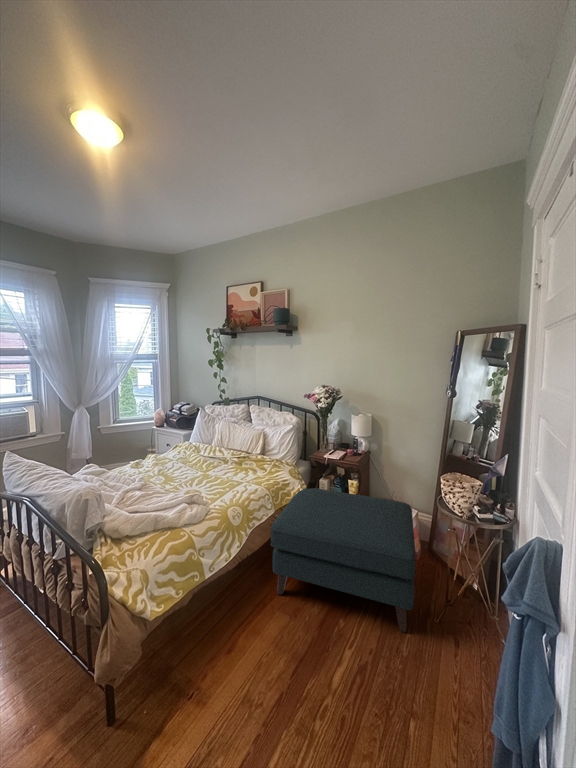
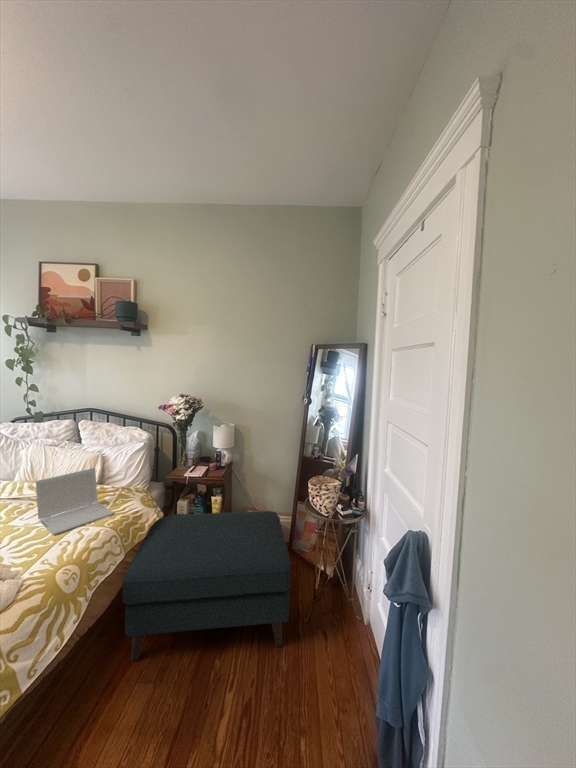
laptop: none [221,441,268,485] -> present [36,468,113,535]

